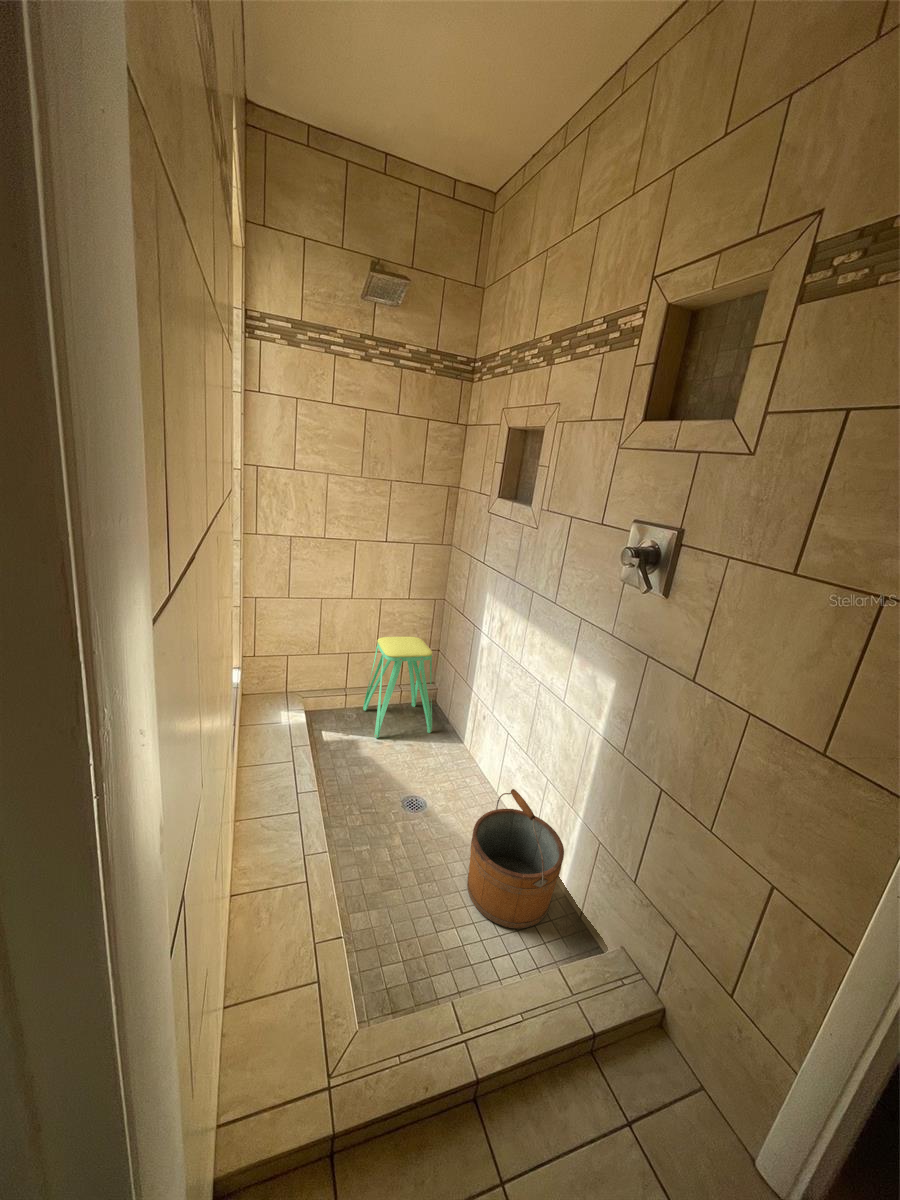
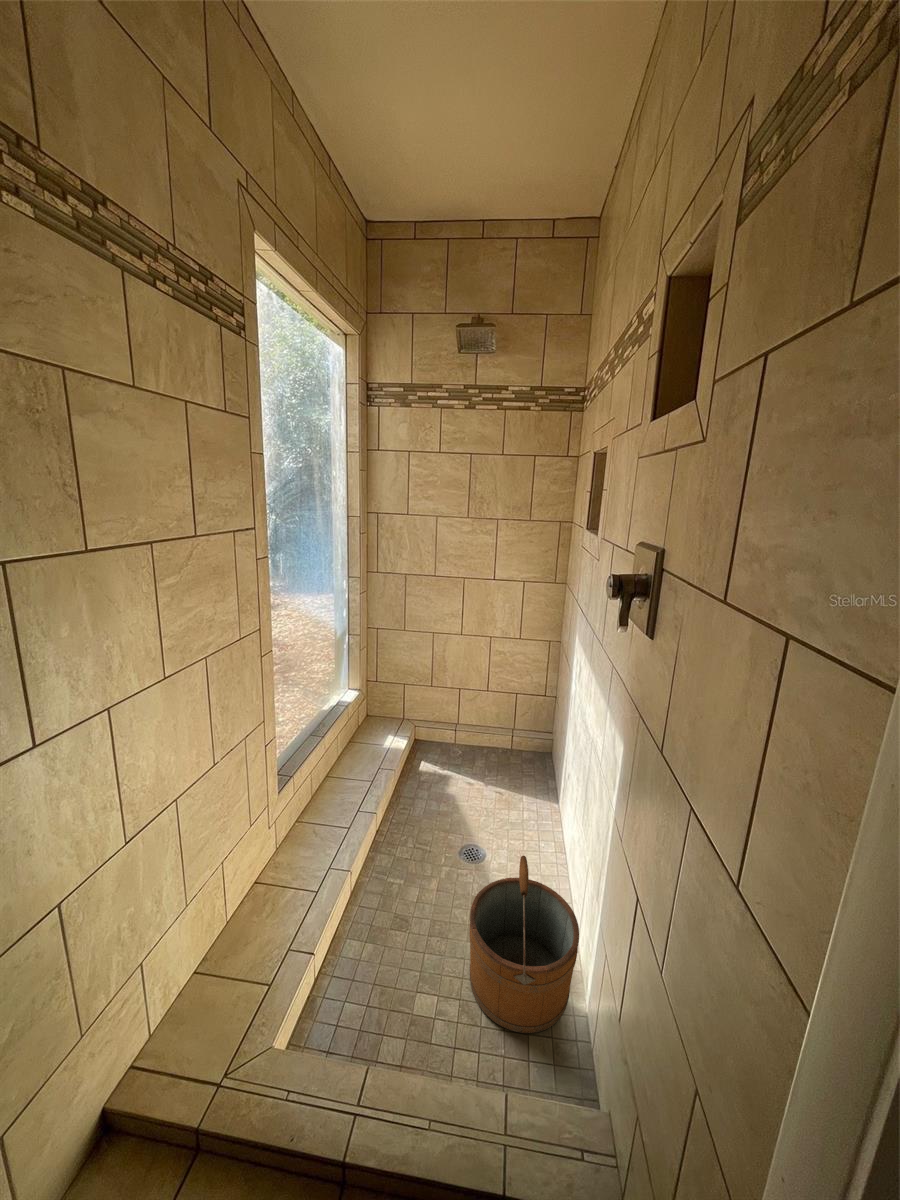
stool: present [363,637,433,738] -> none [467,675,531,783]

